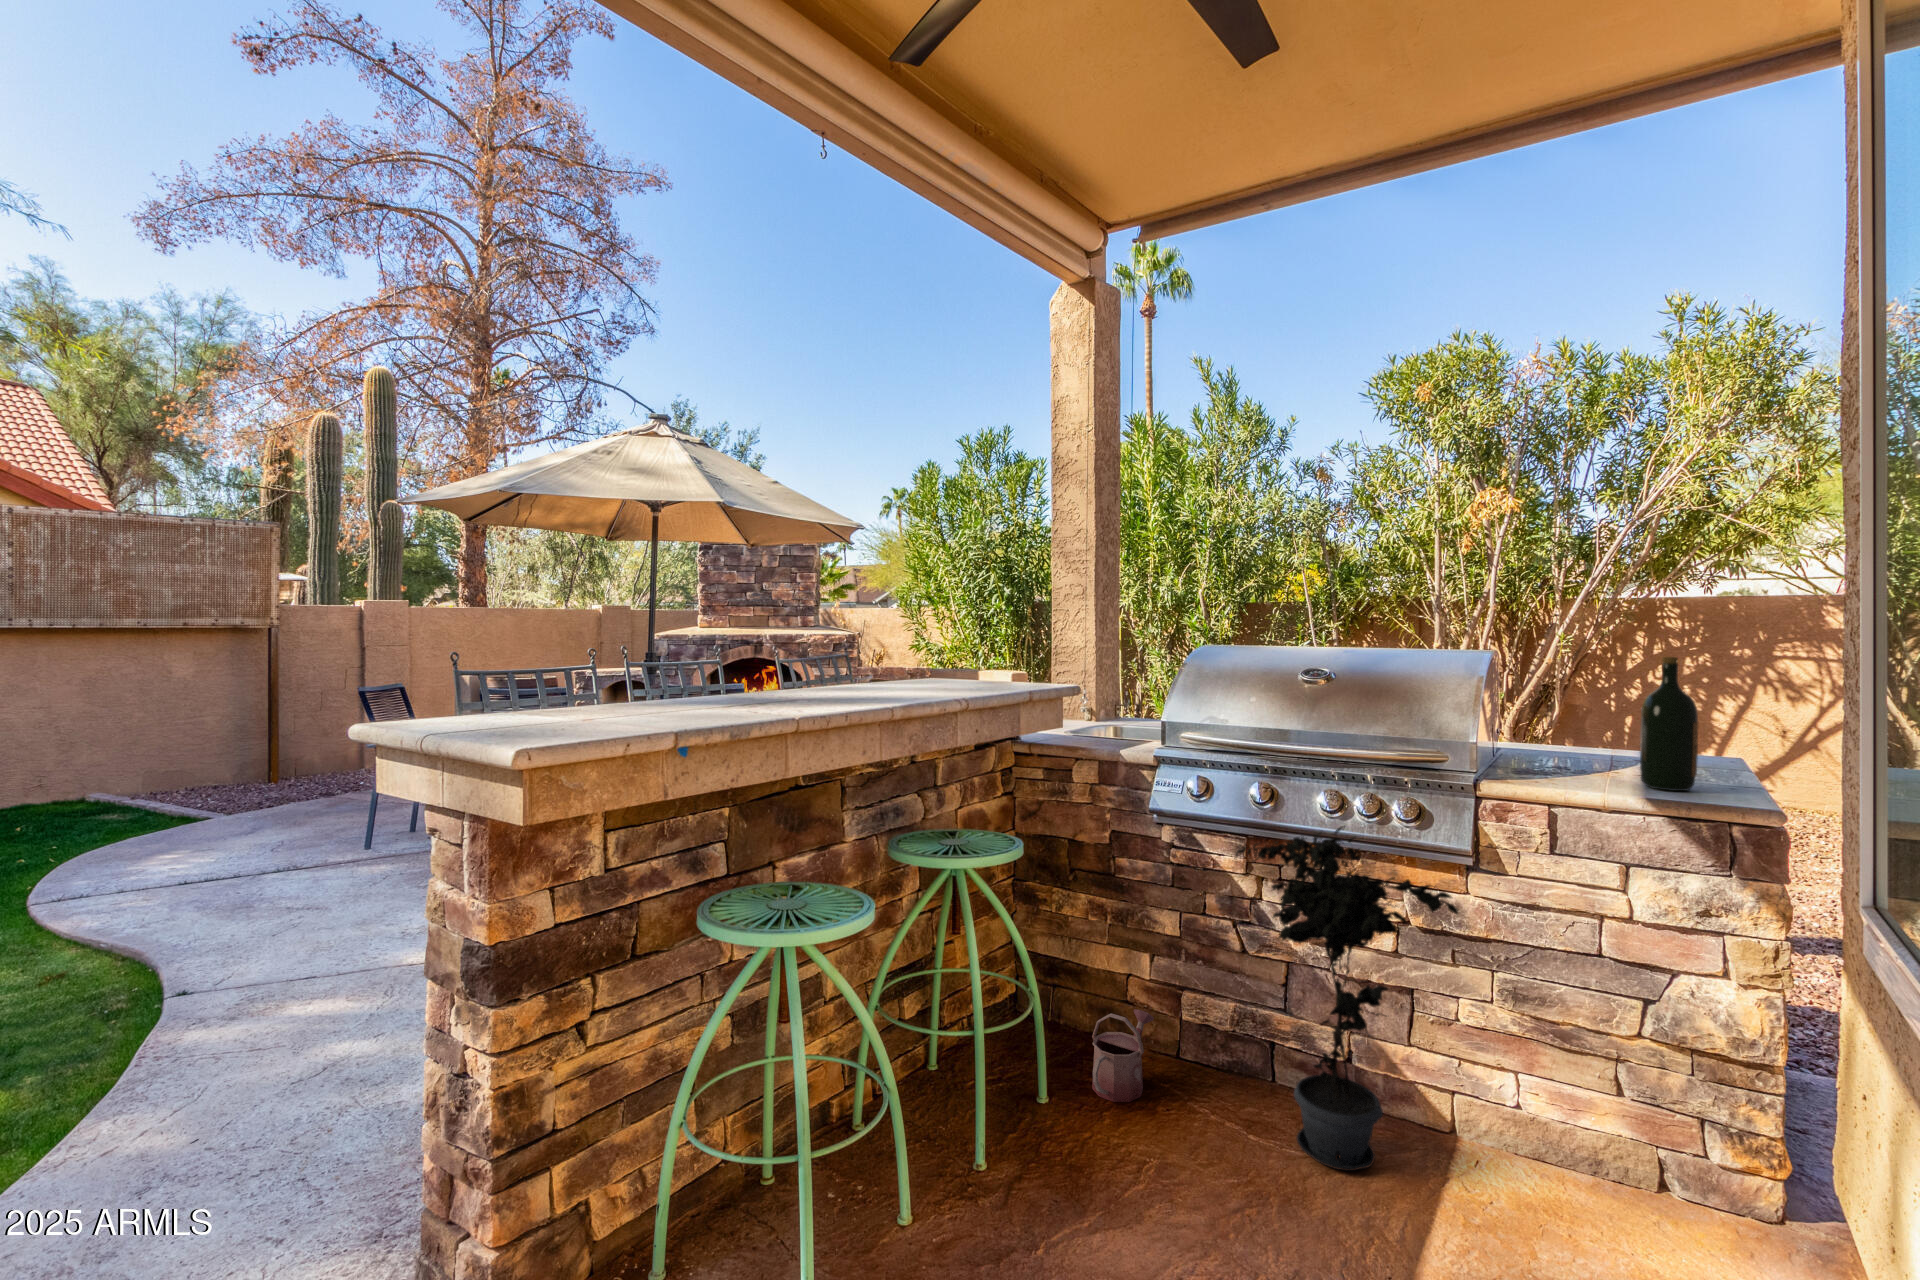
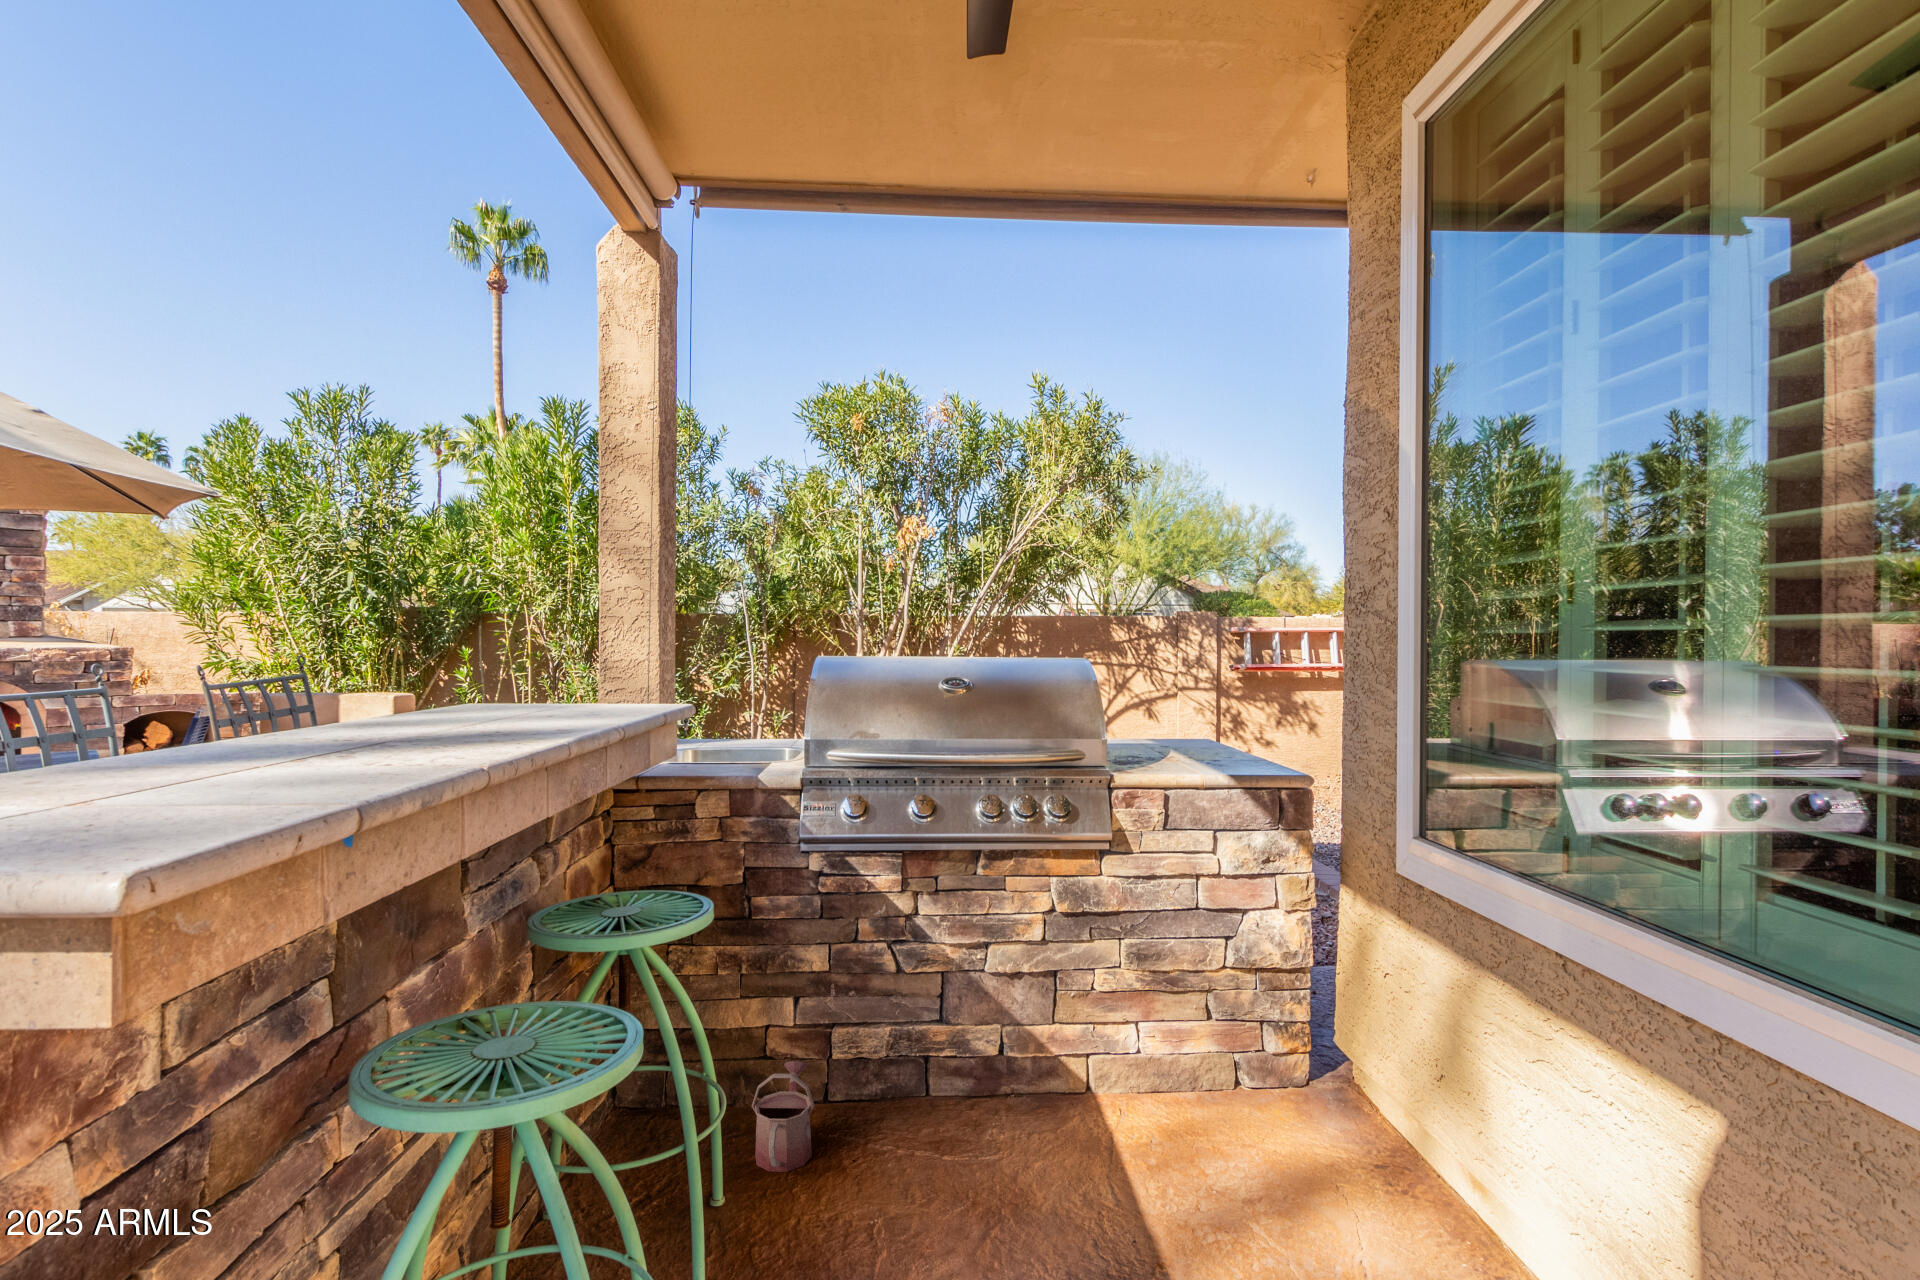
wine bottle: present [1640,657,1698,791] -> none [1211,654,1248,764]
potted plant: present [1234,826,1458,1171] -> none [906,828,1128,1162]

